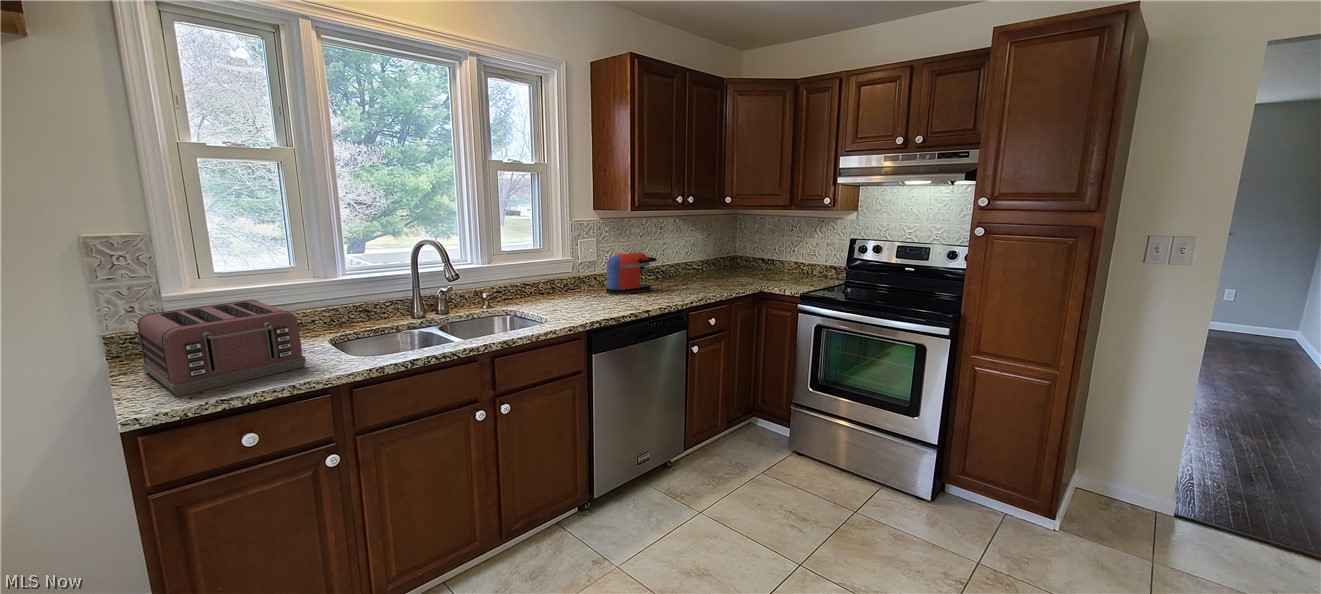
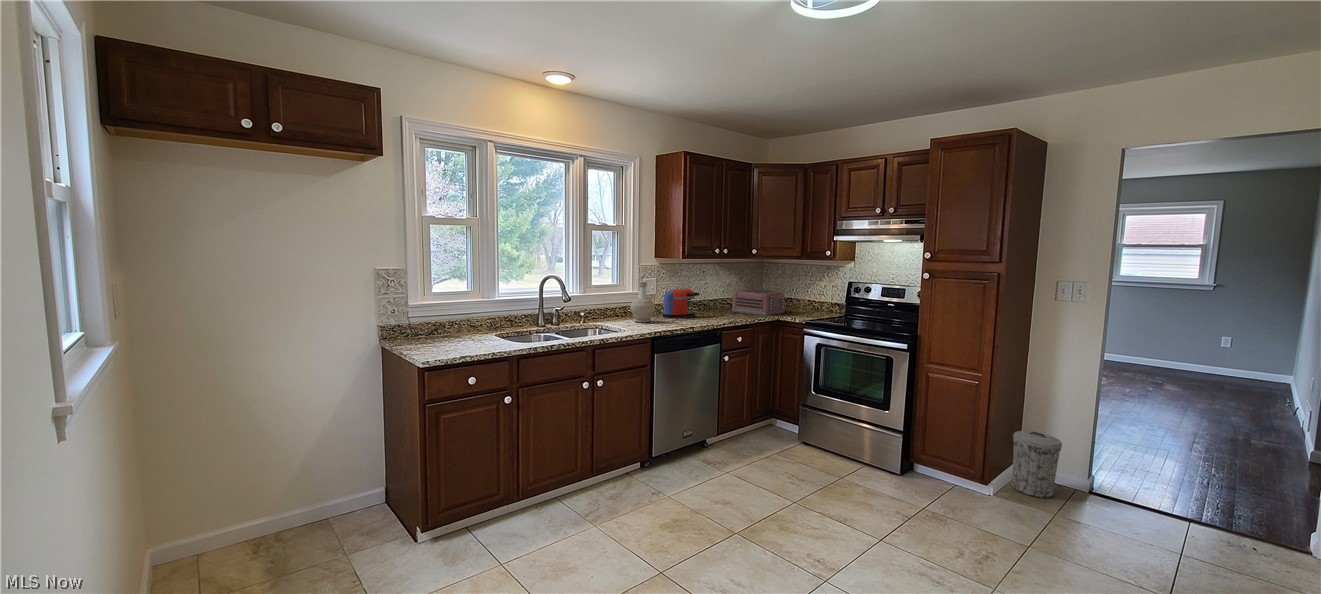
bottle: none [558,244,593,304] -> present [630,281,655,323]
toaster: present [137,300,306,396] -> present [732,289,785,316]
trash can: none [1080,440,1159,533] -> present [1011,431,1062,498]

